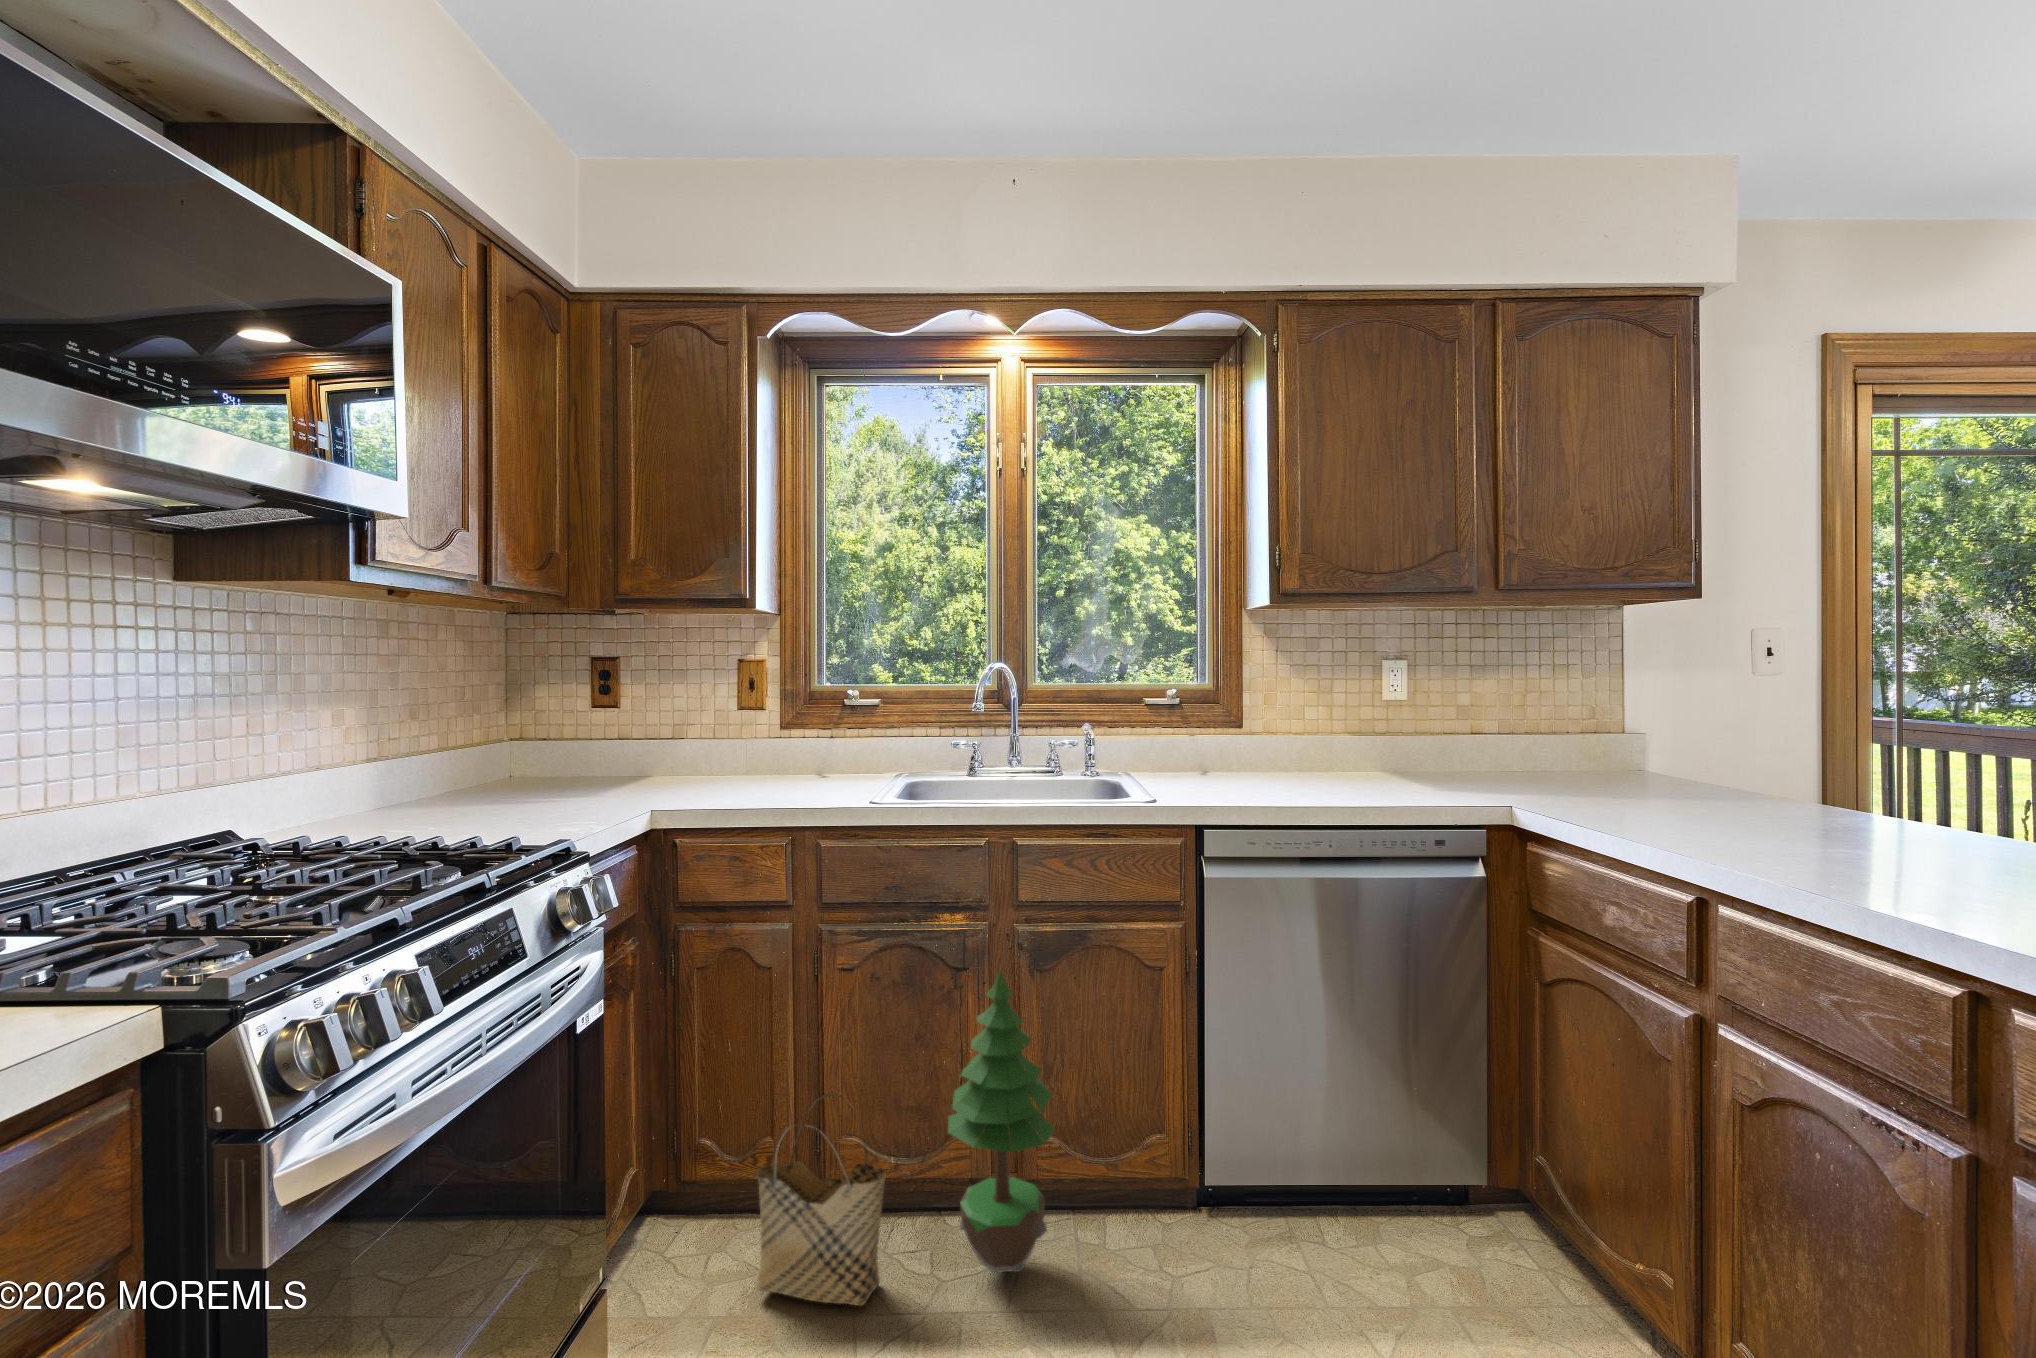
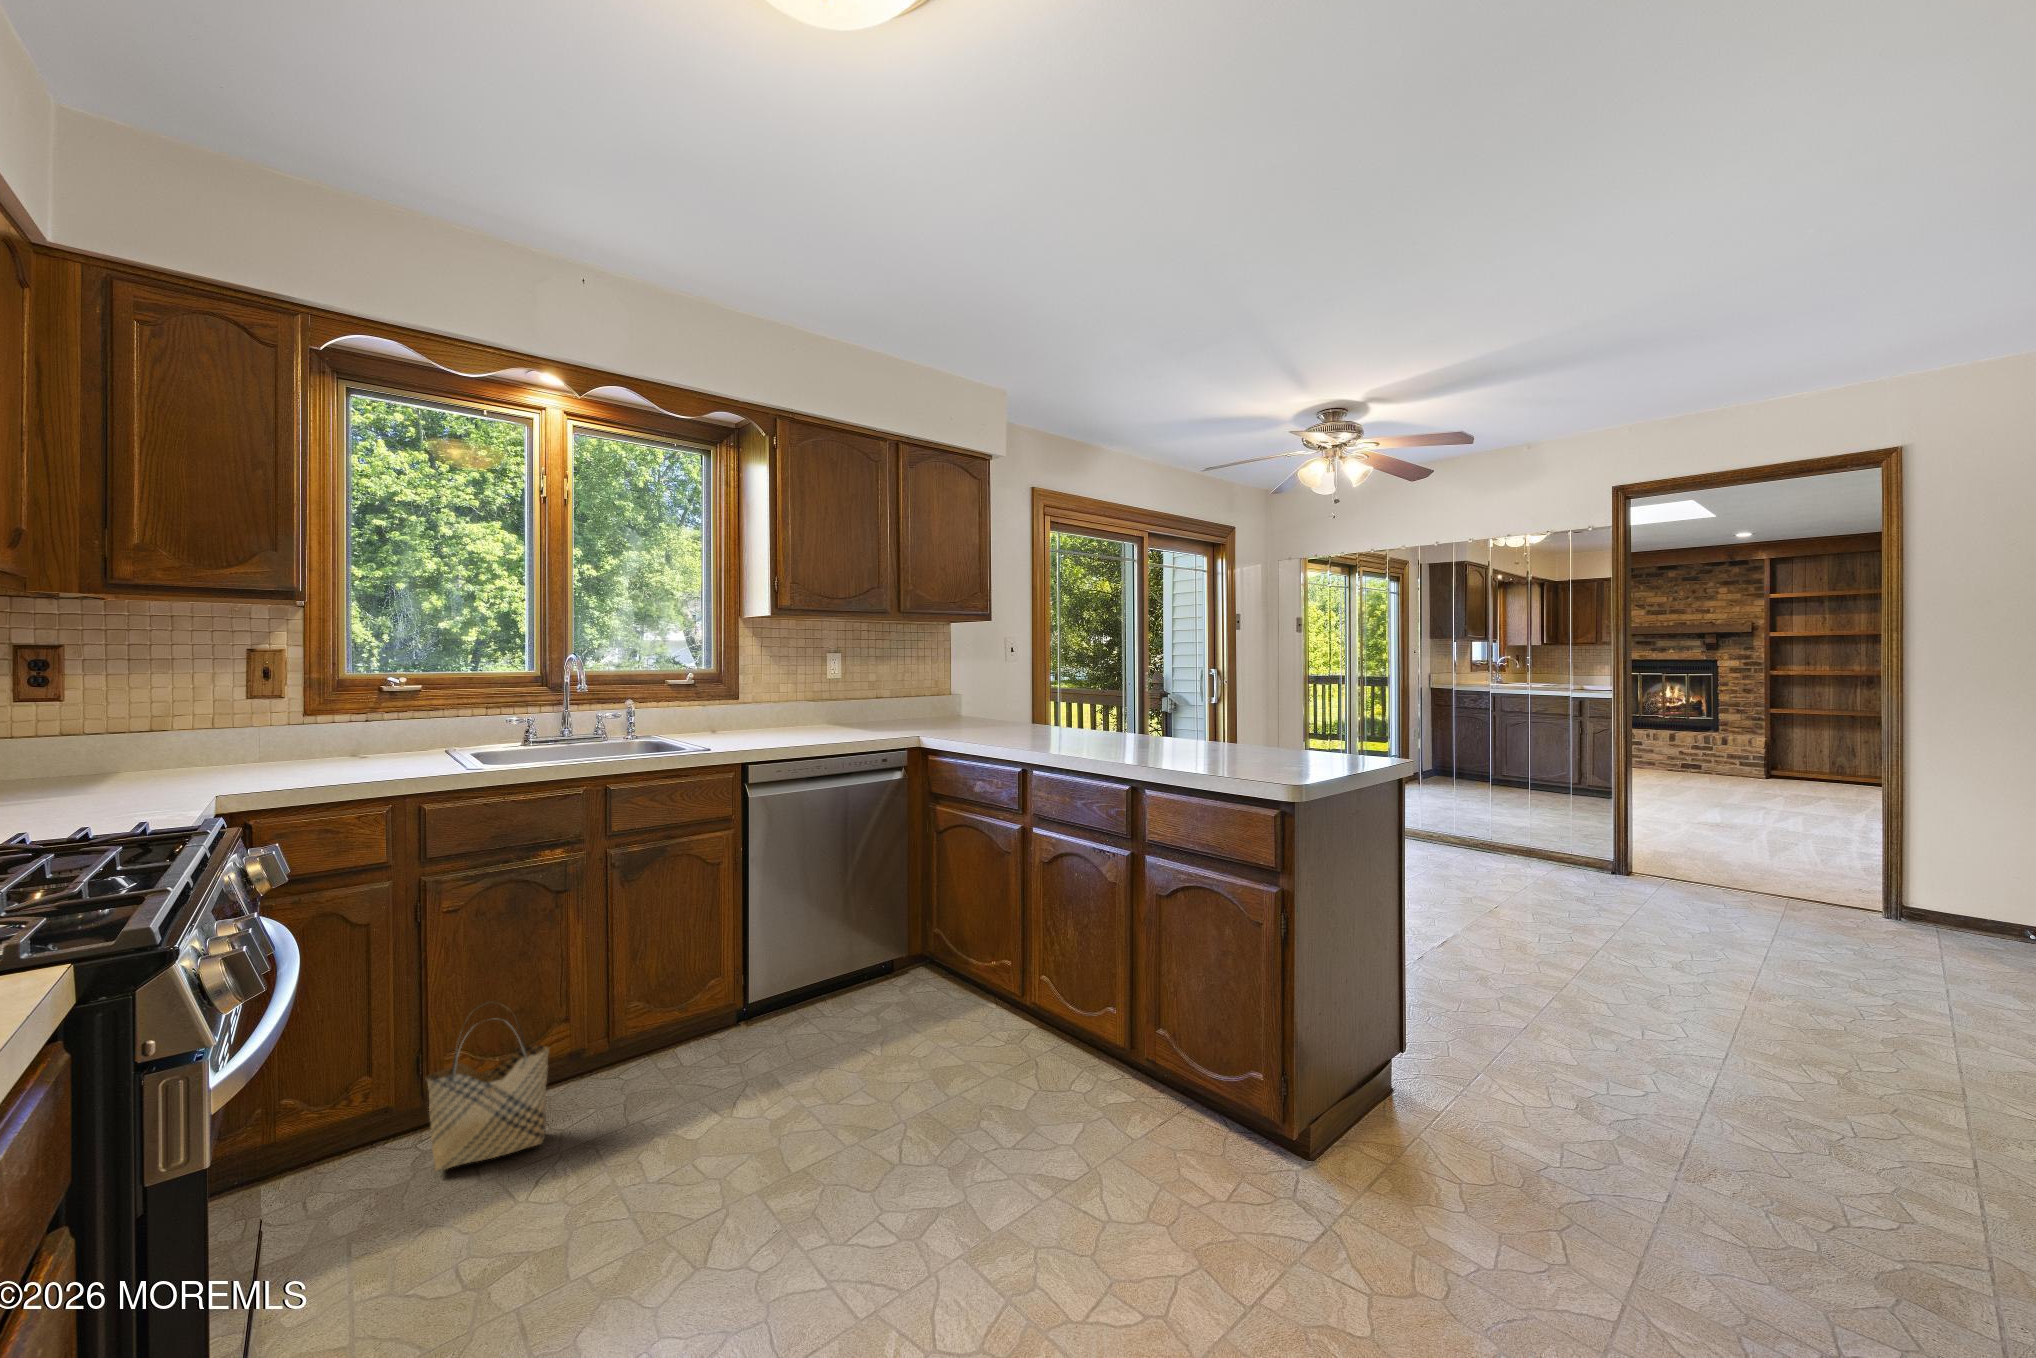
potted tree: present [948,971,1055,1272] -> none [590,876,676,1094]

